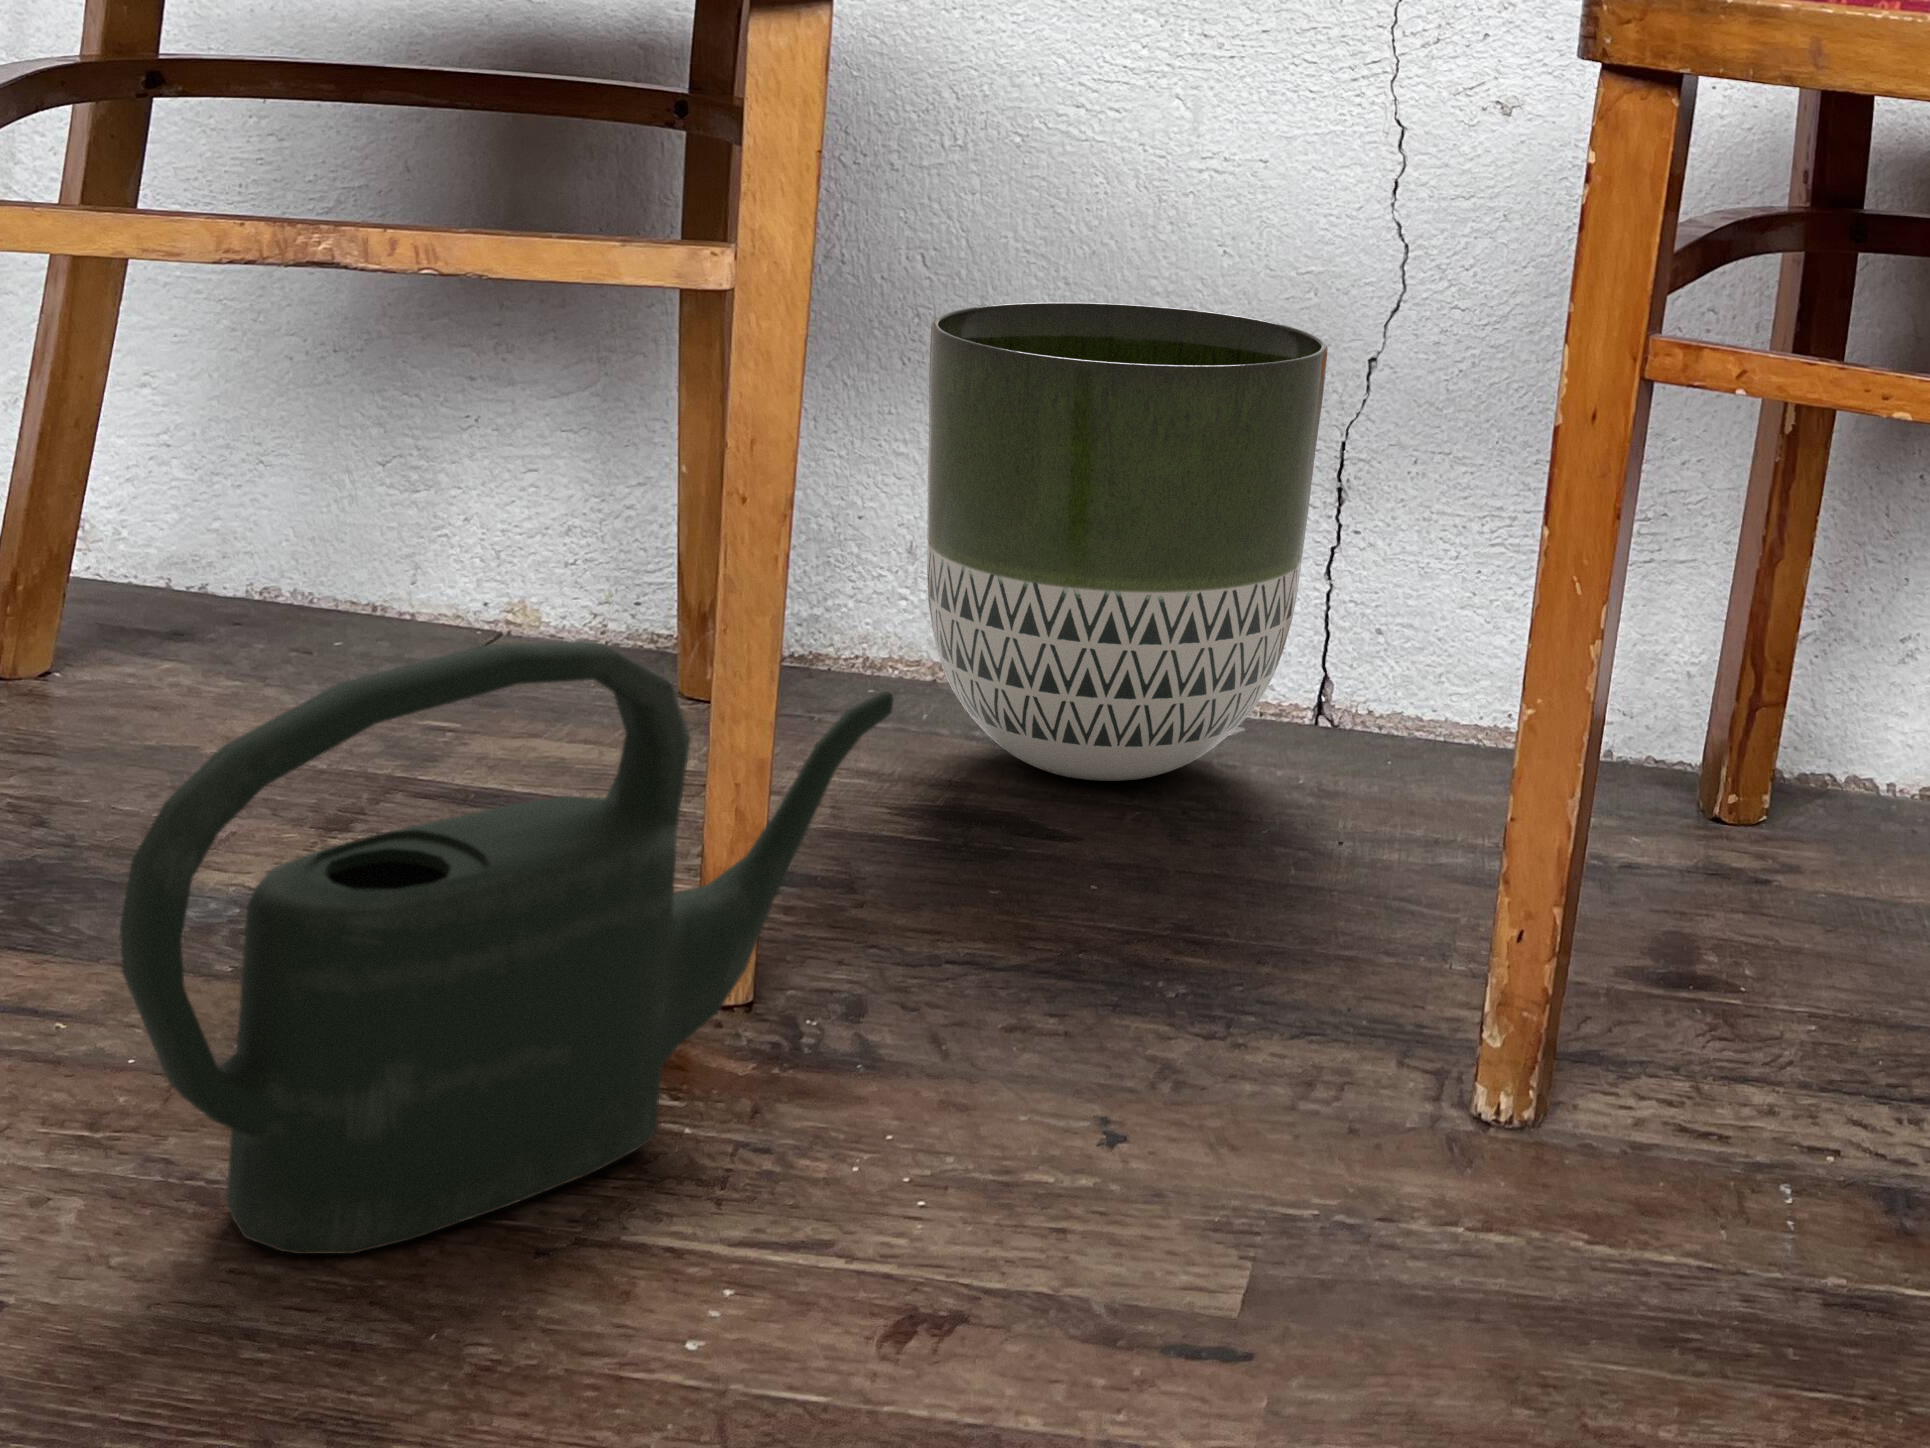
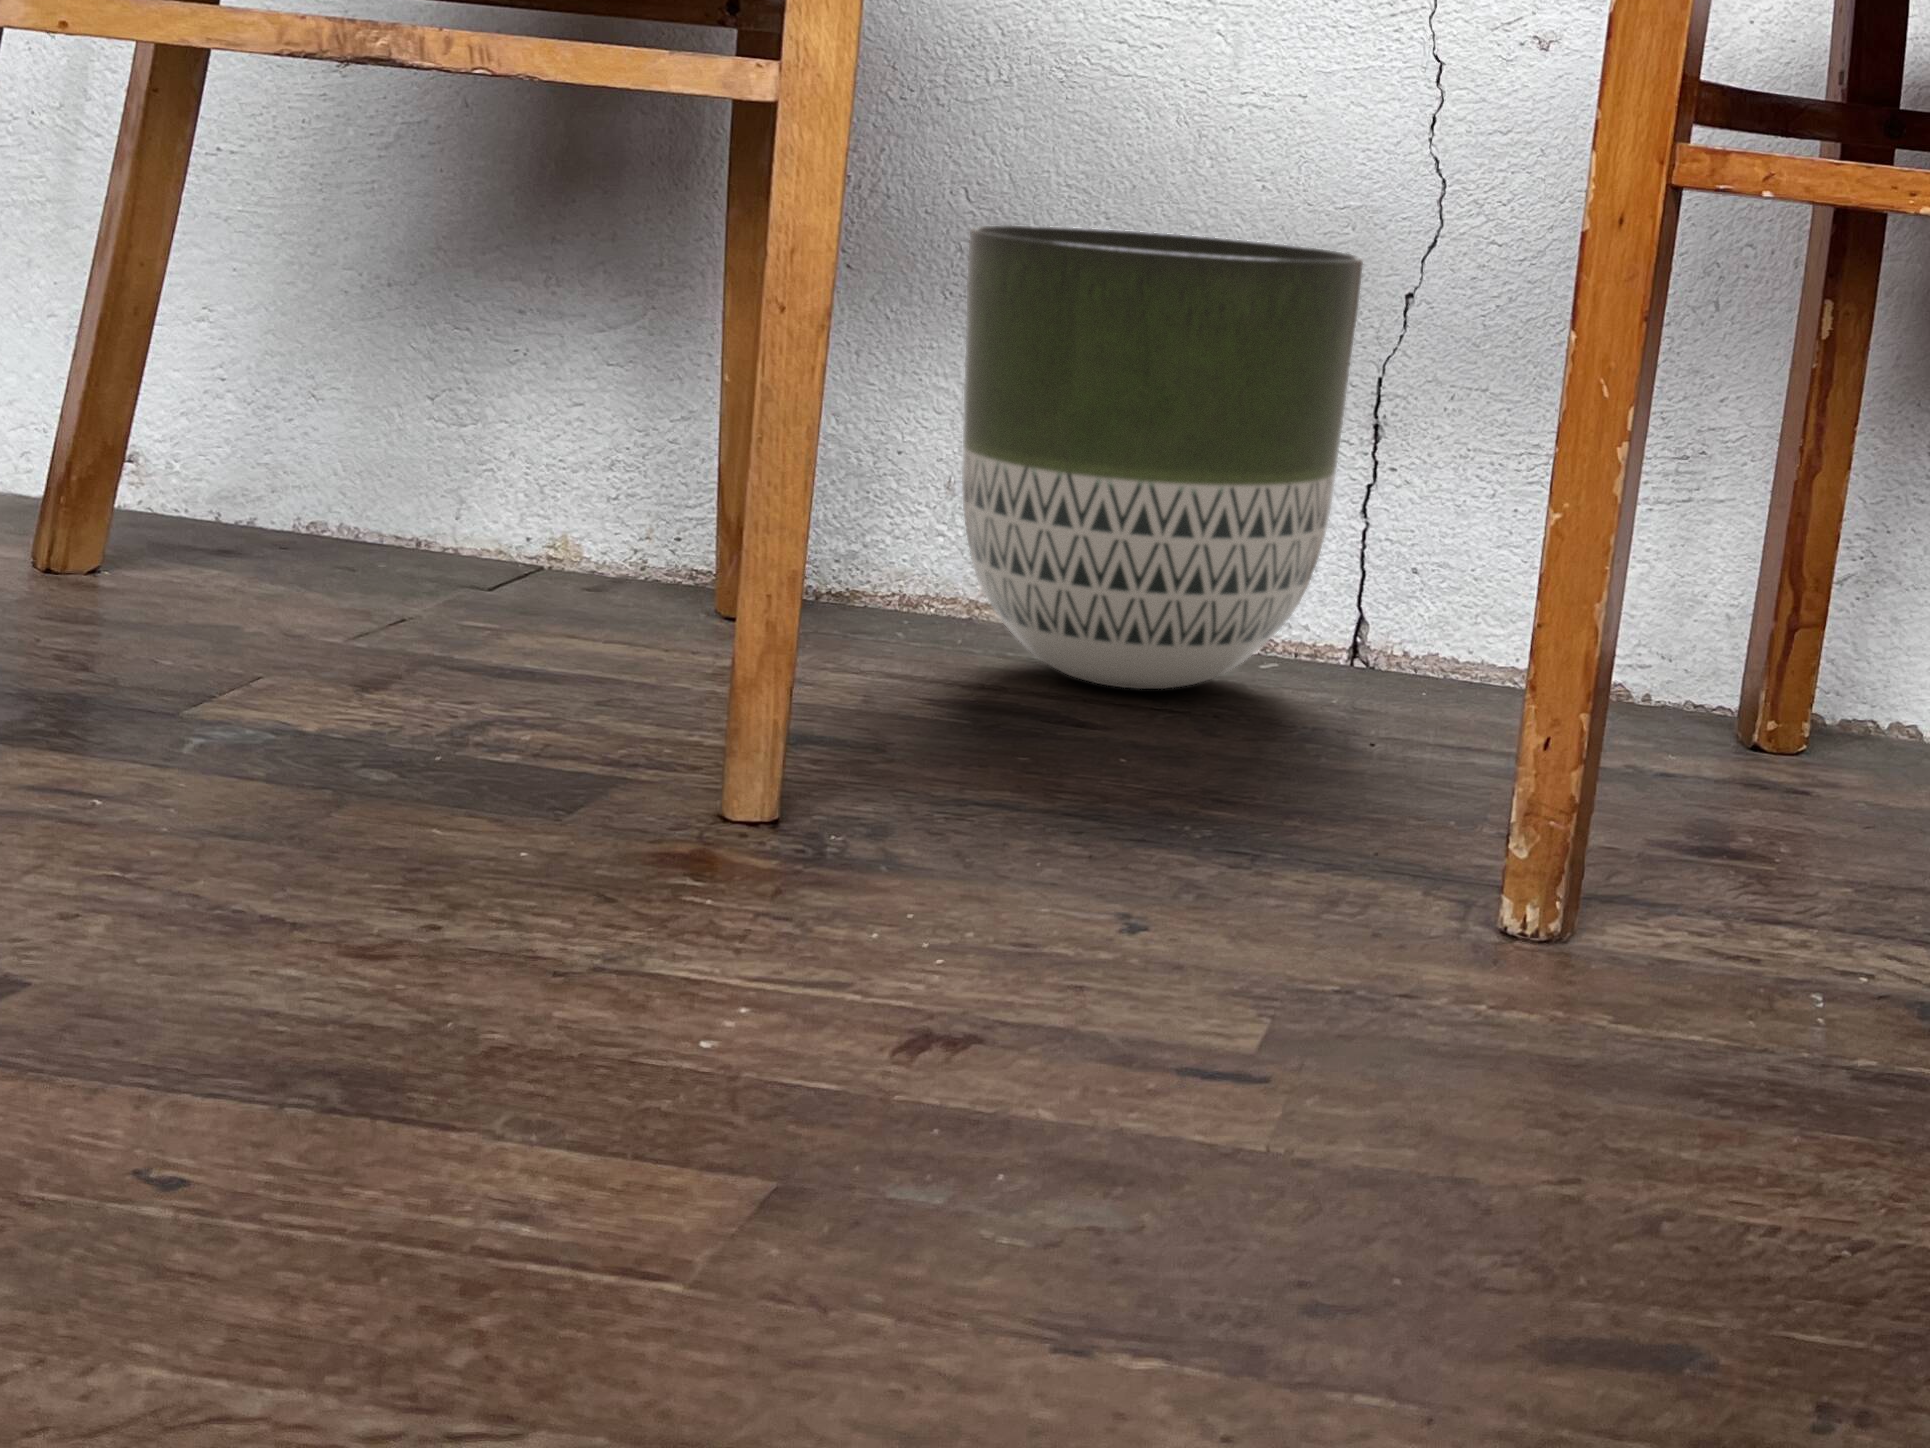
watering can: present [120,641,893,1254] -> none [171,393,925,965]

